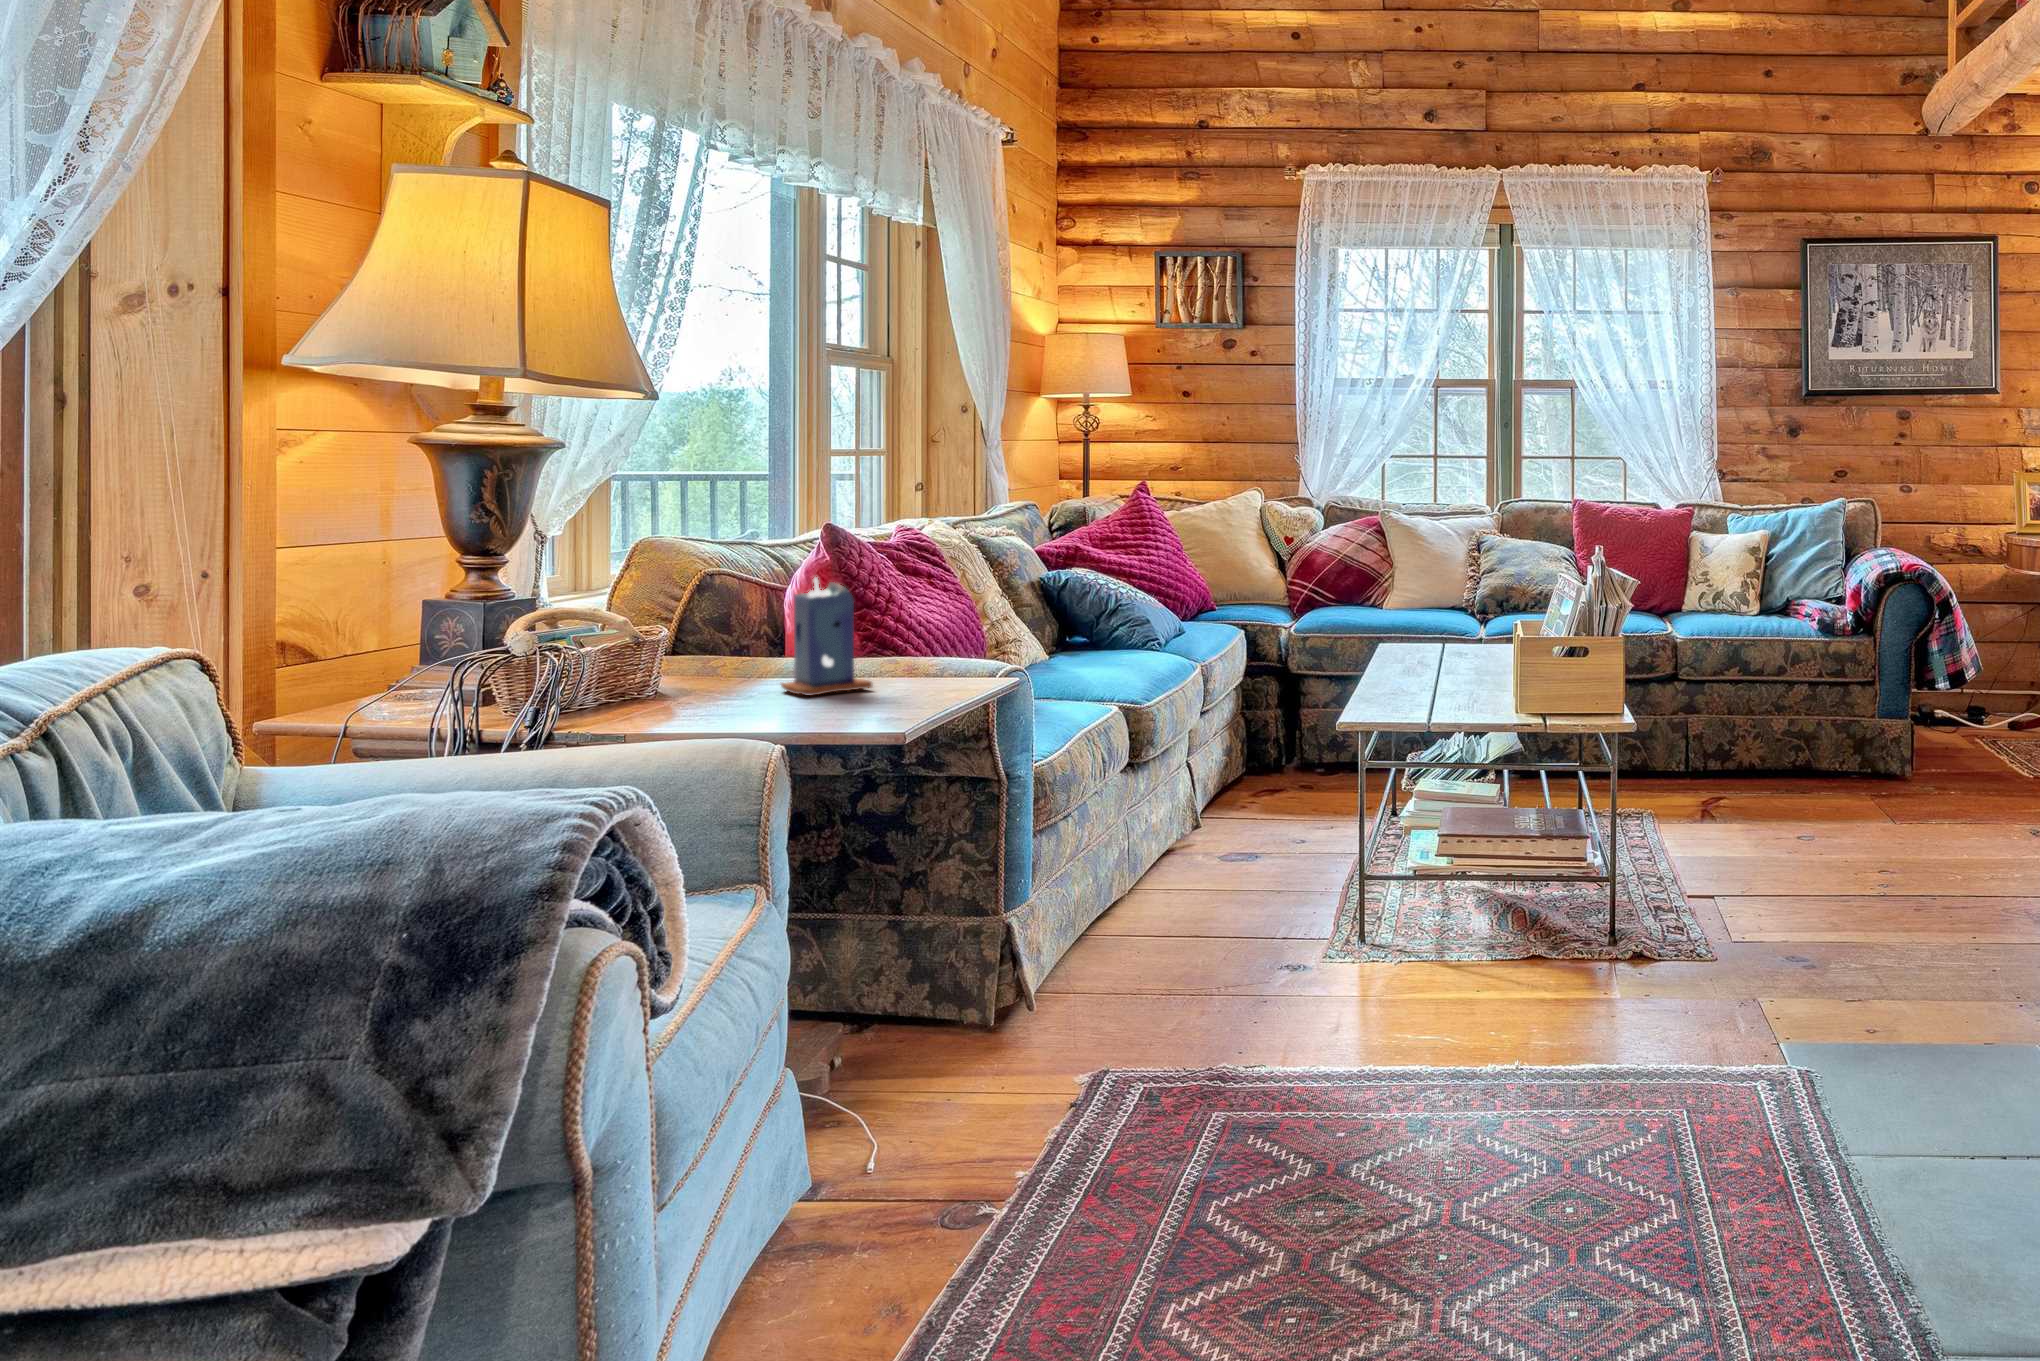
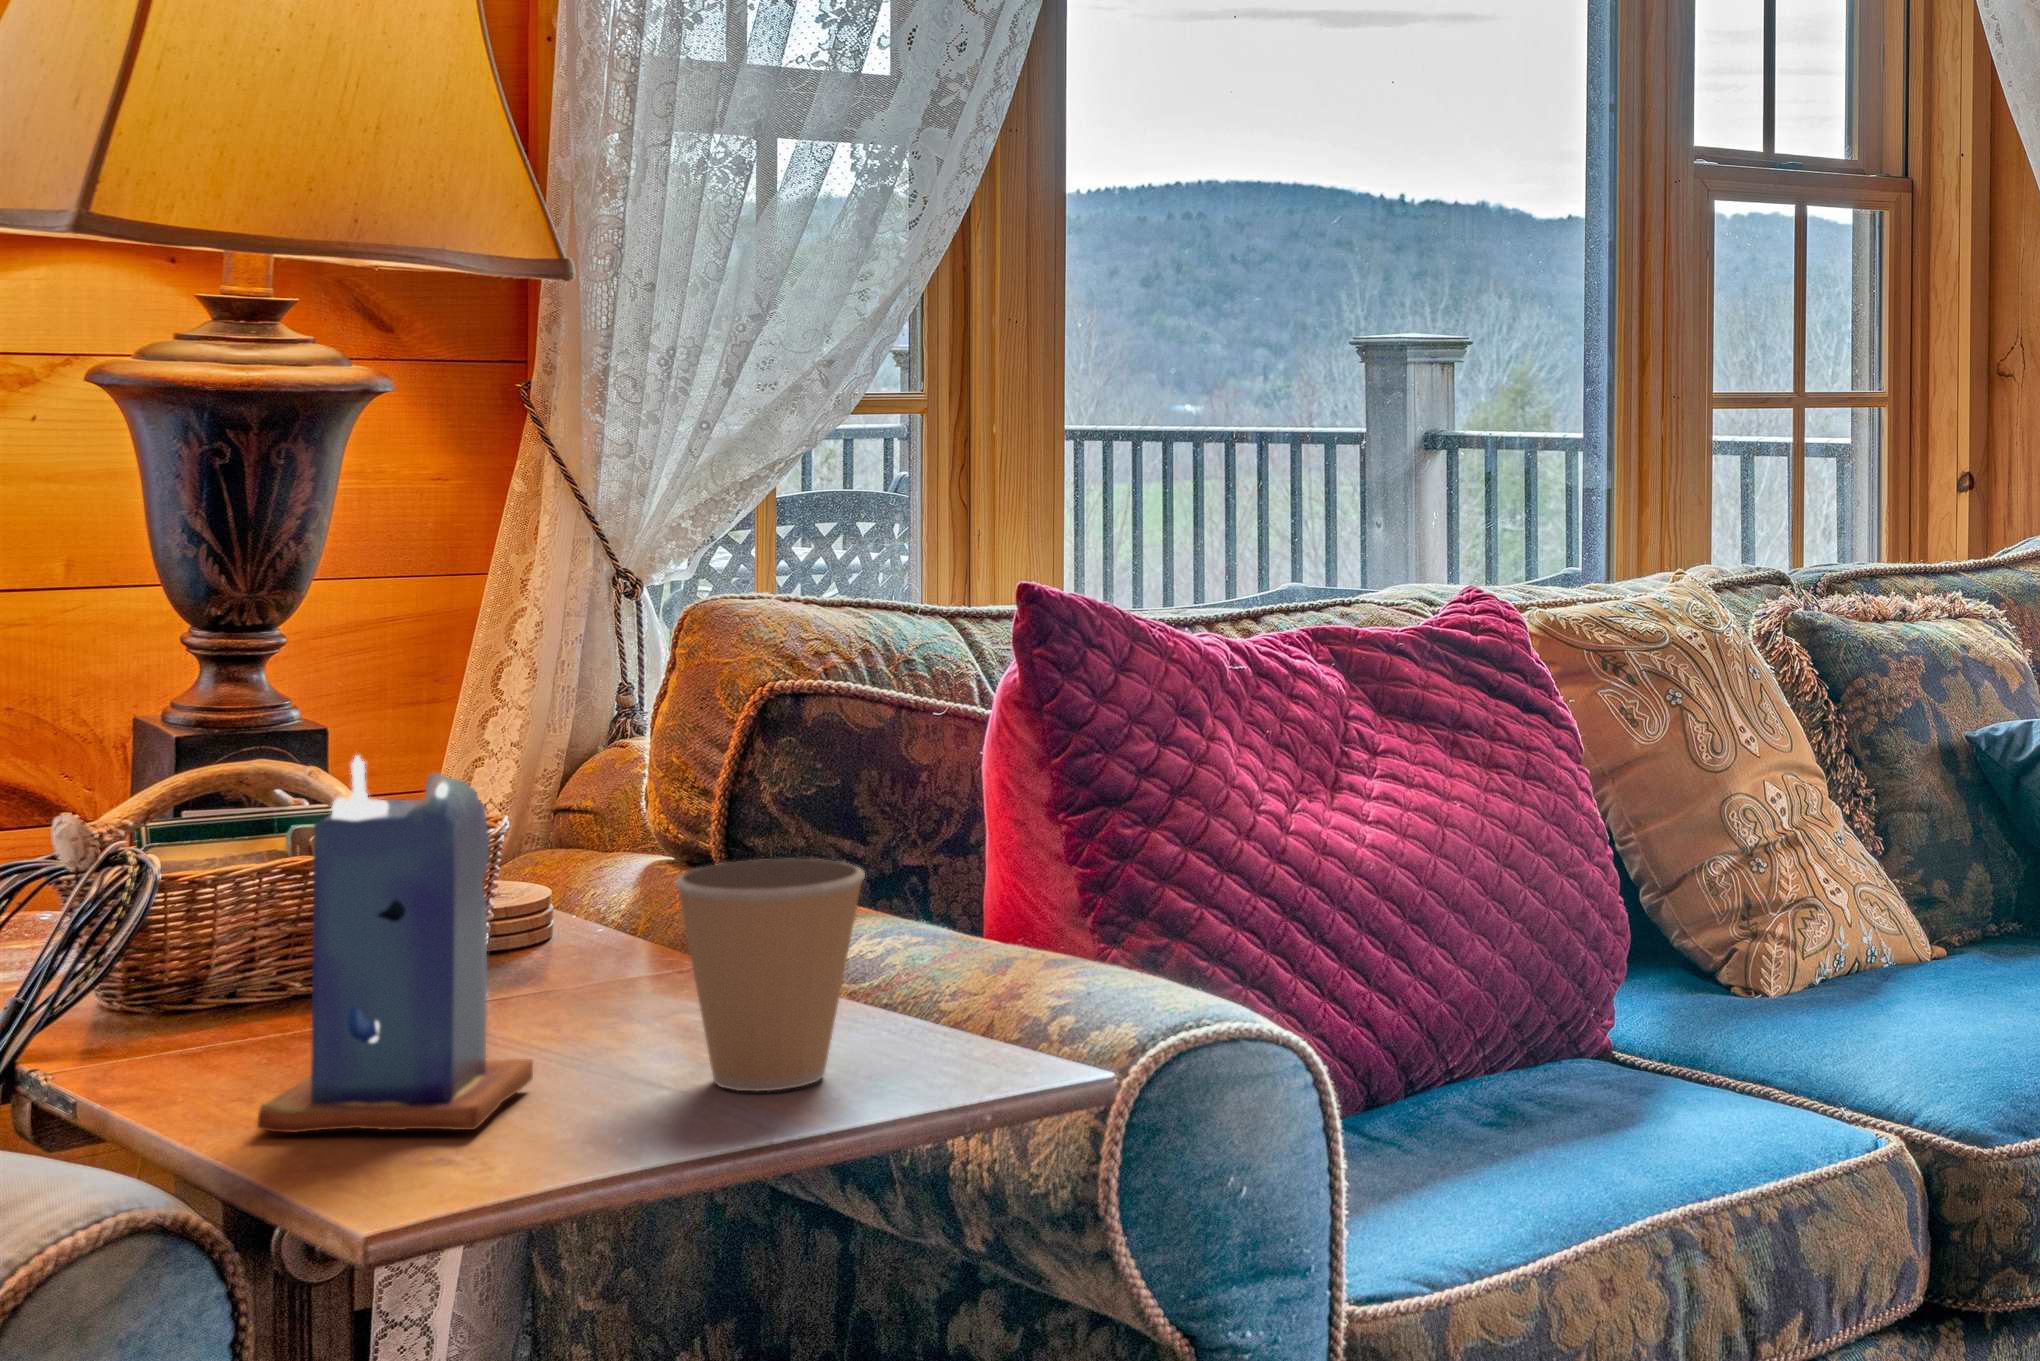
coffee cup: none [877,608,941,678] -> present [675,859,865,1091]

